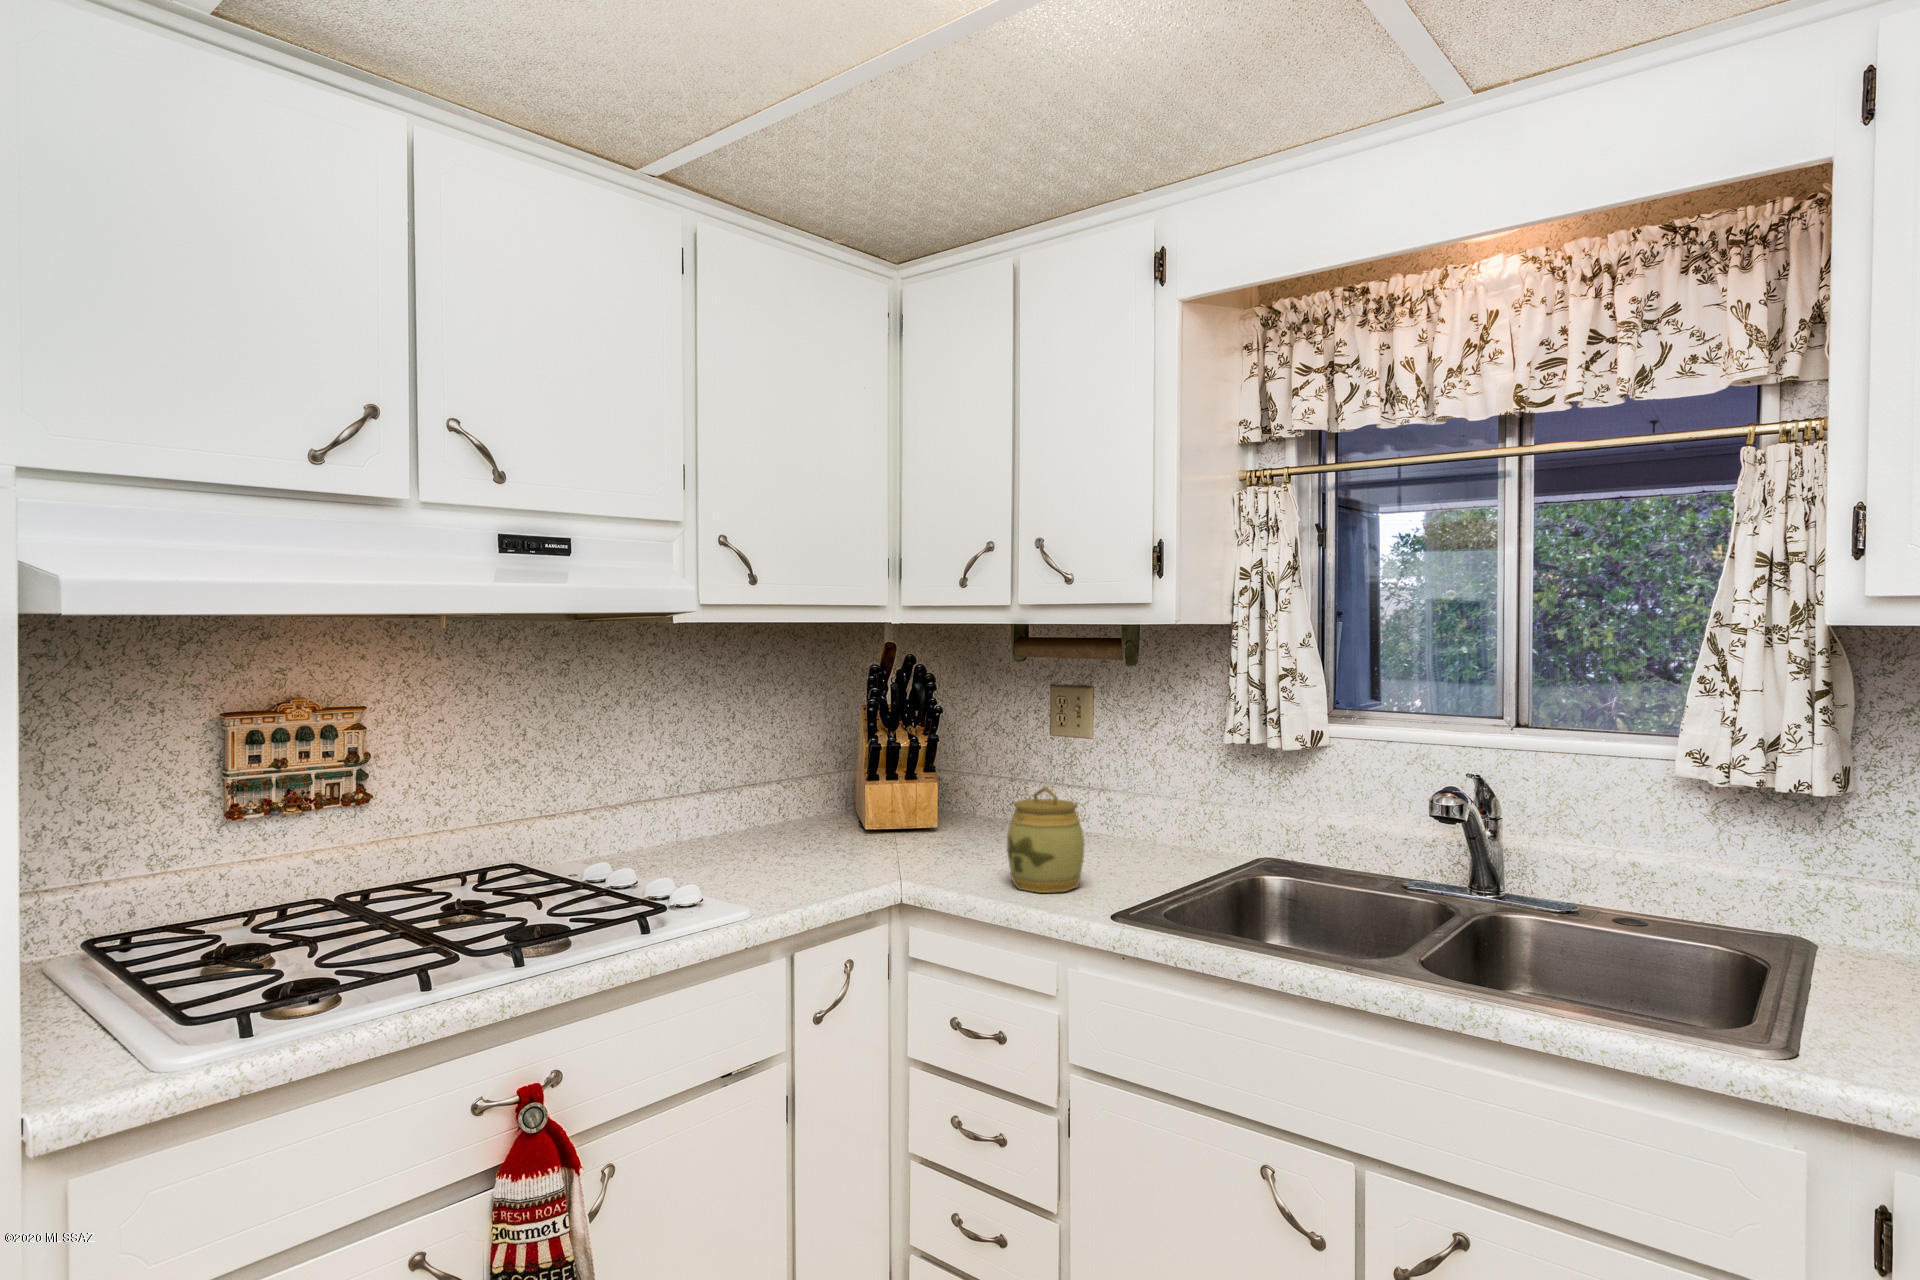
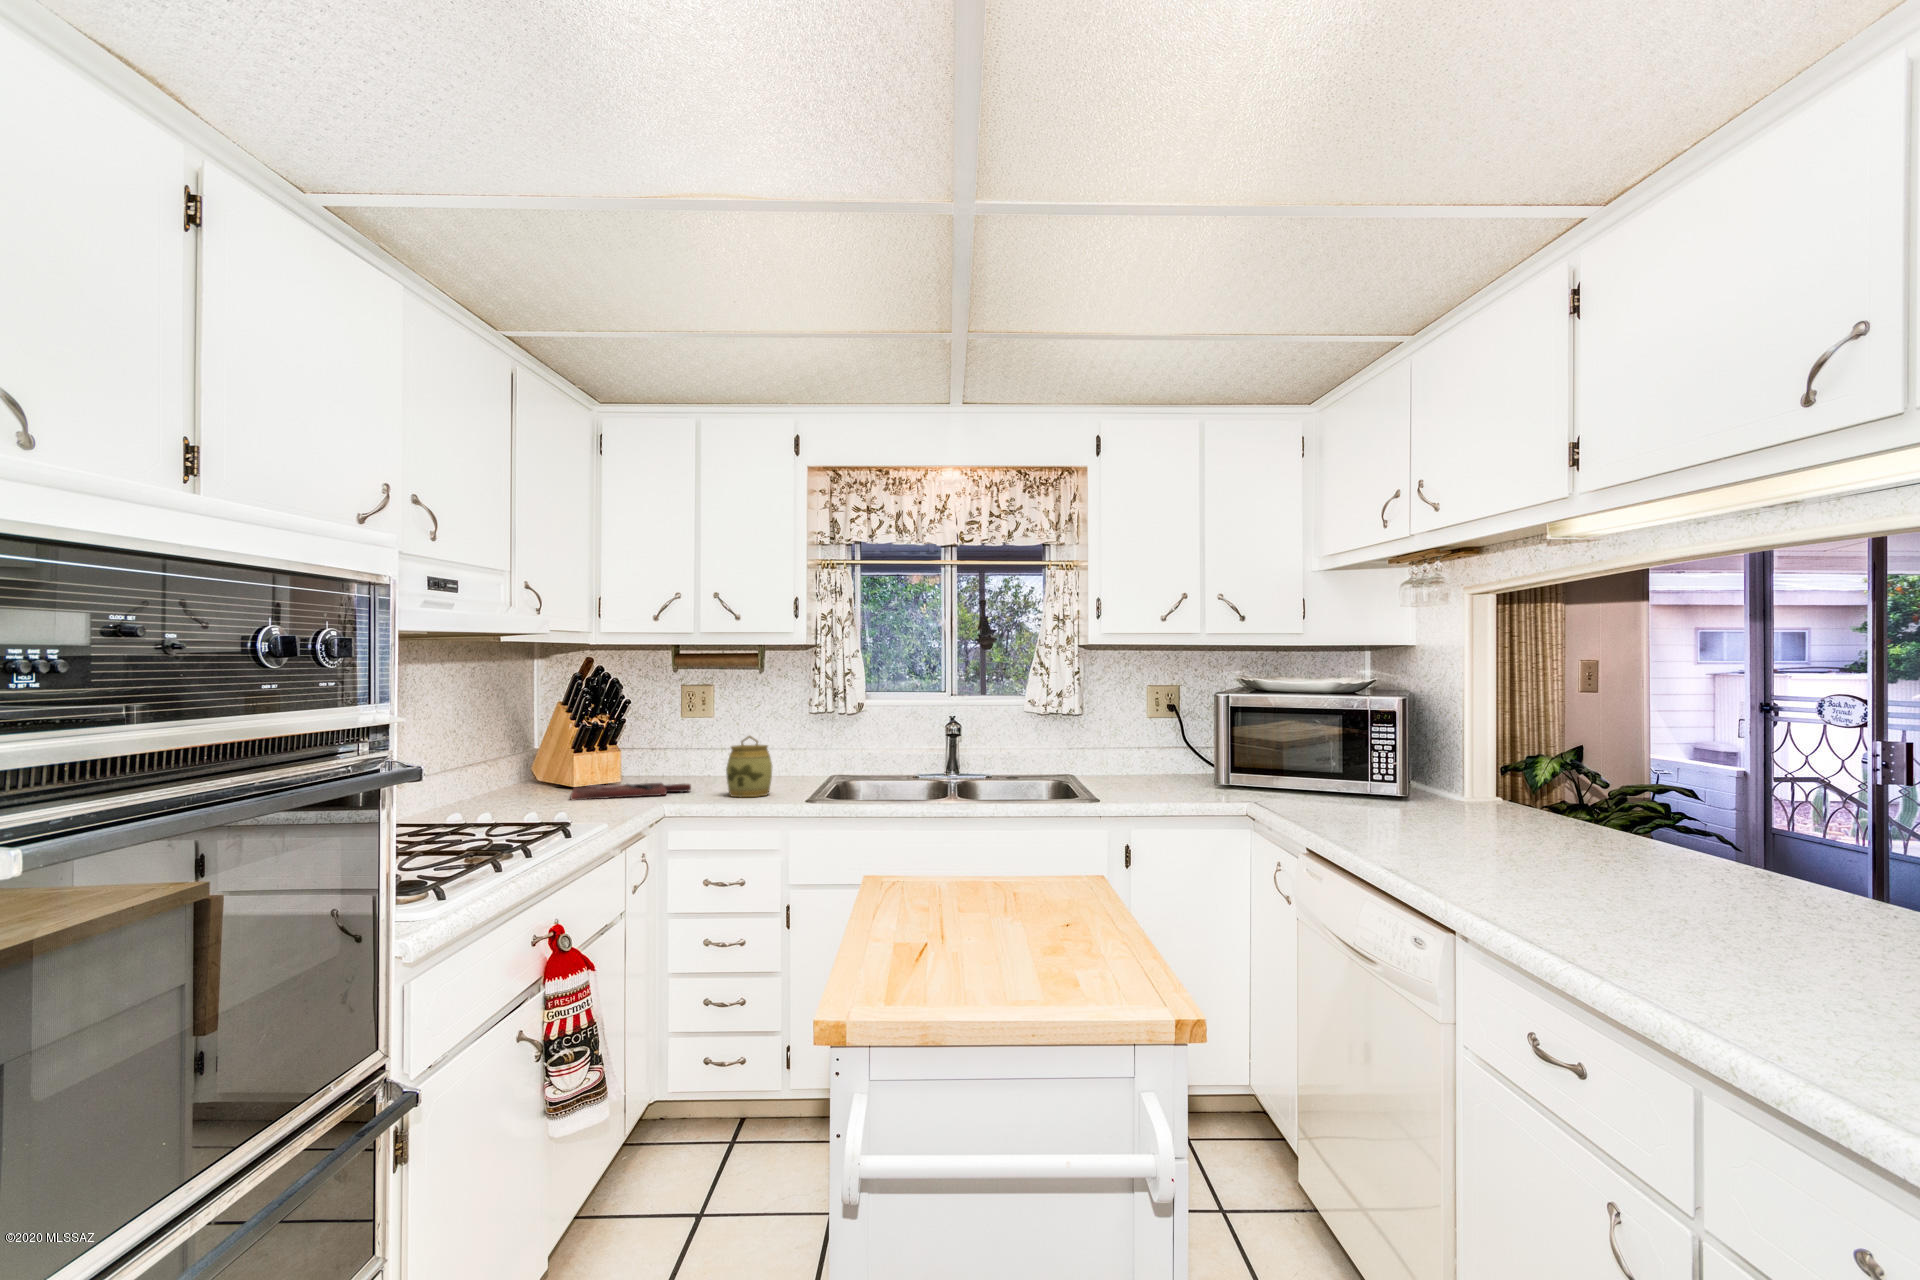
cutting board: none [826,829,999,863] -> present [571,783,691,800]

